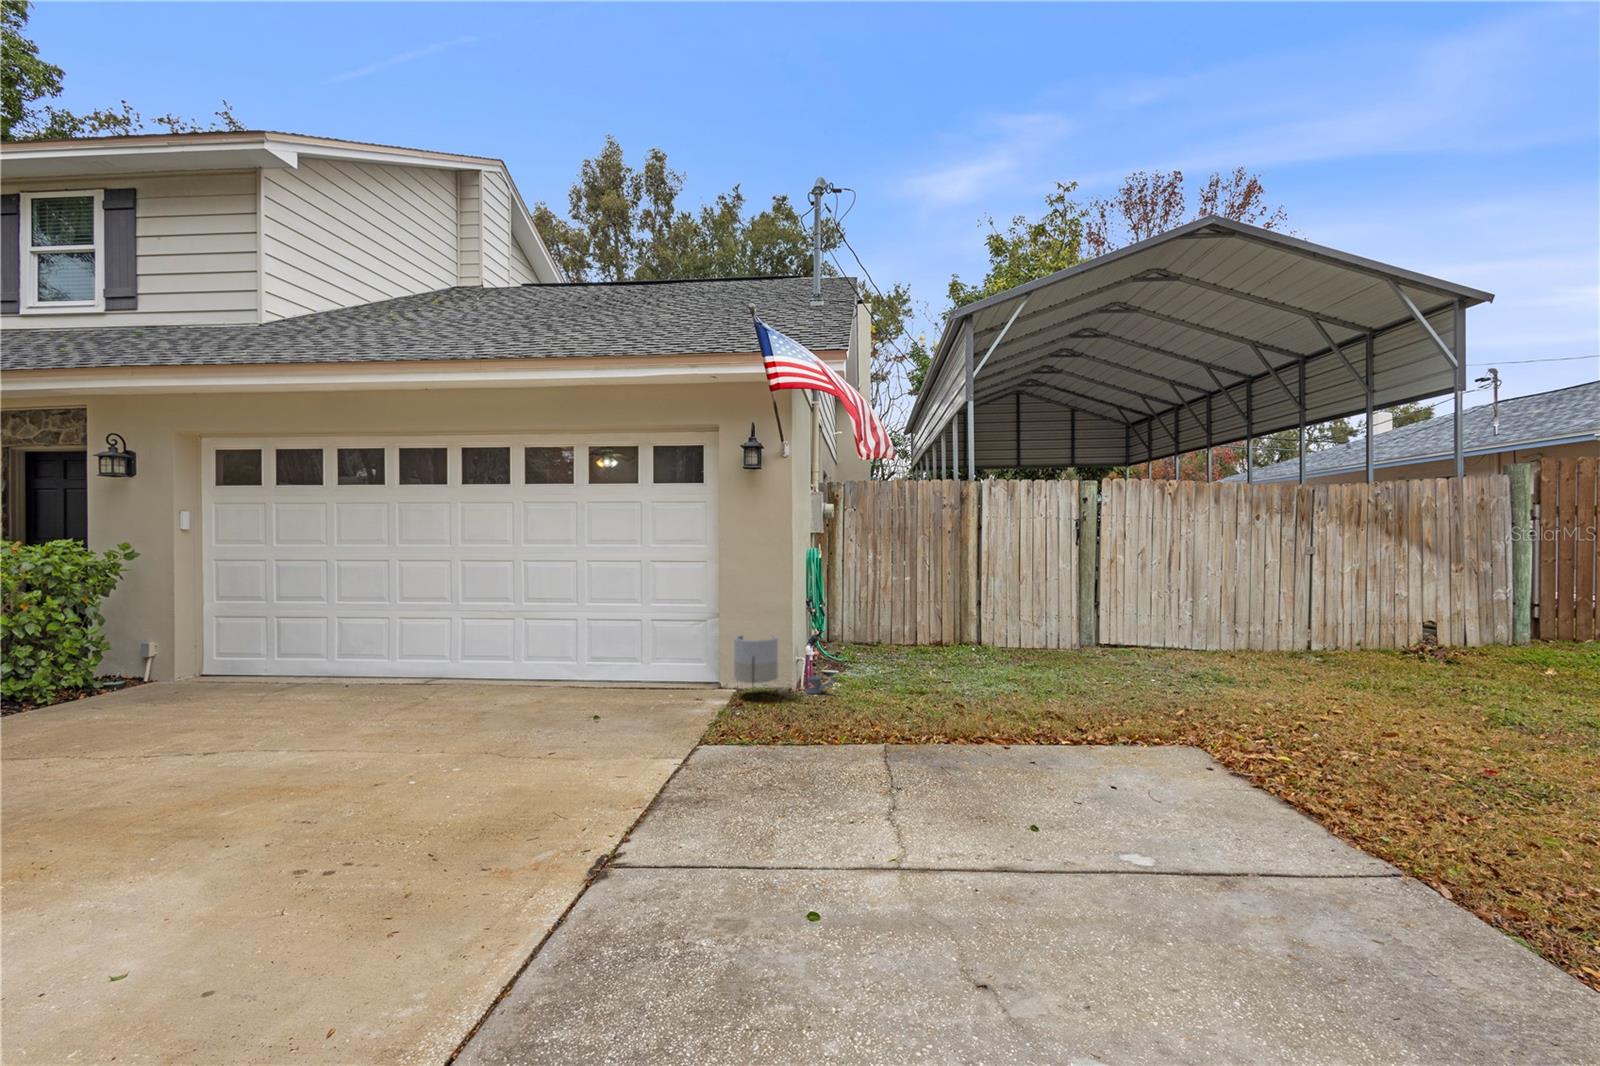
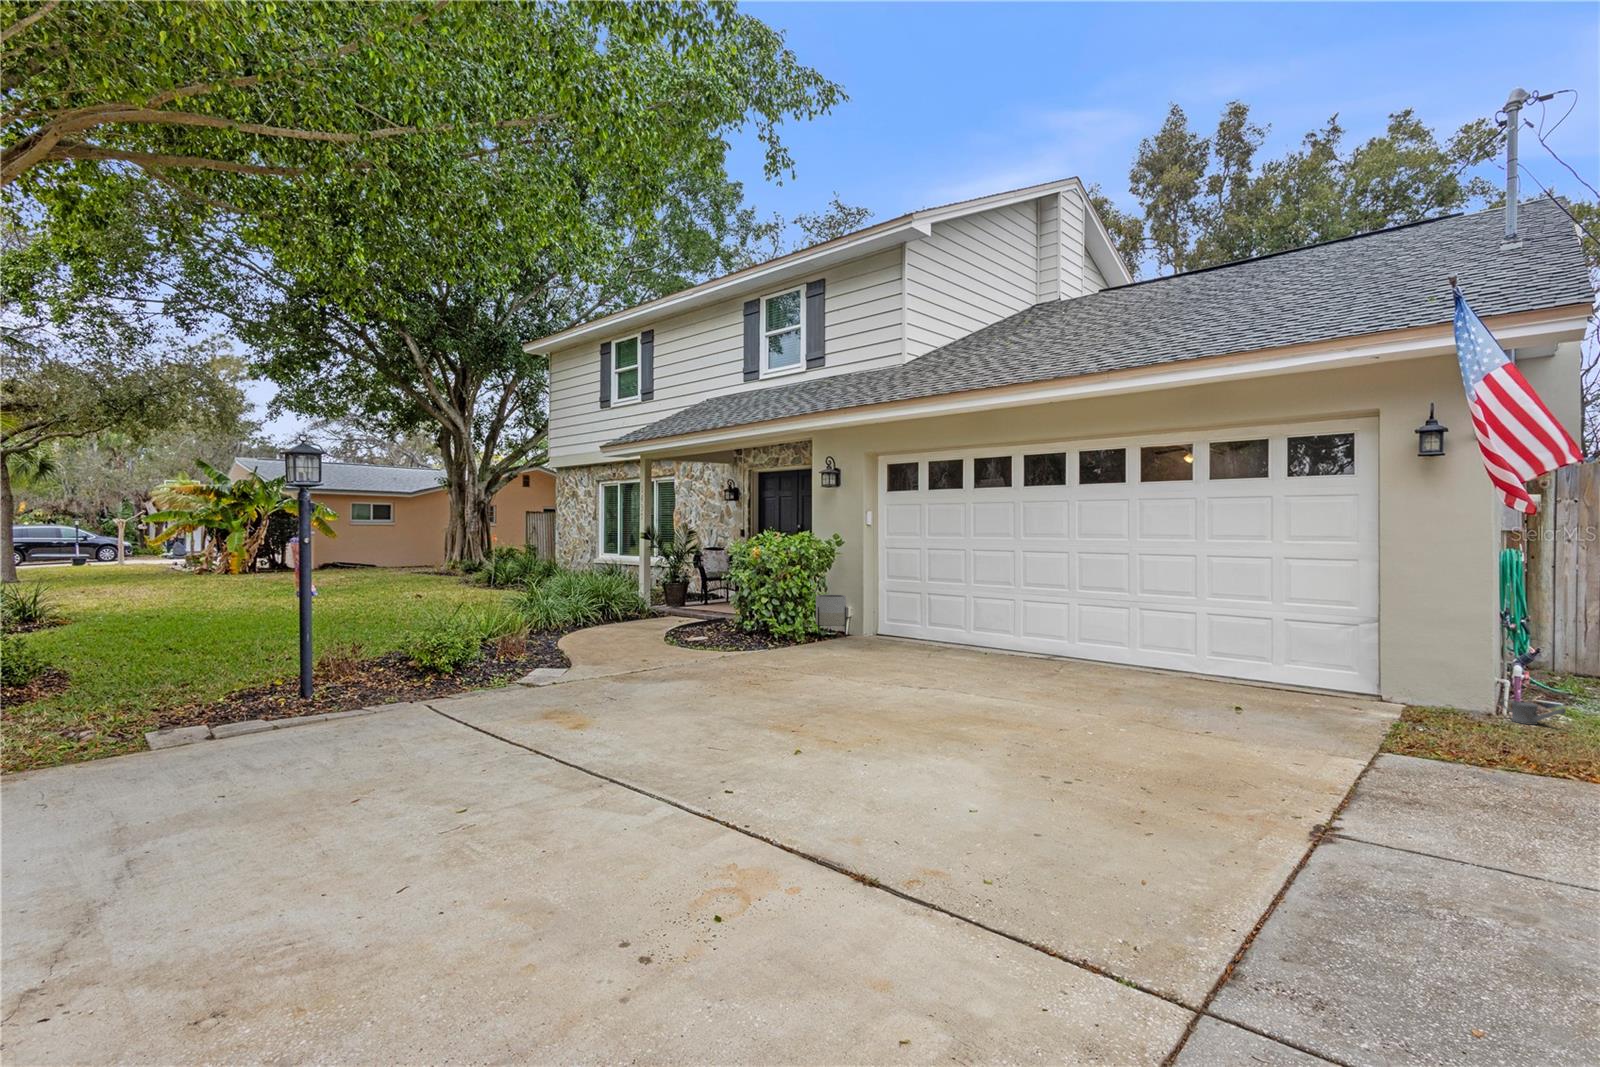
planter: present [734,635,778,700] -> present [816,595,846,638]

